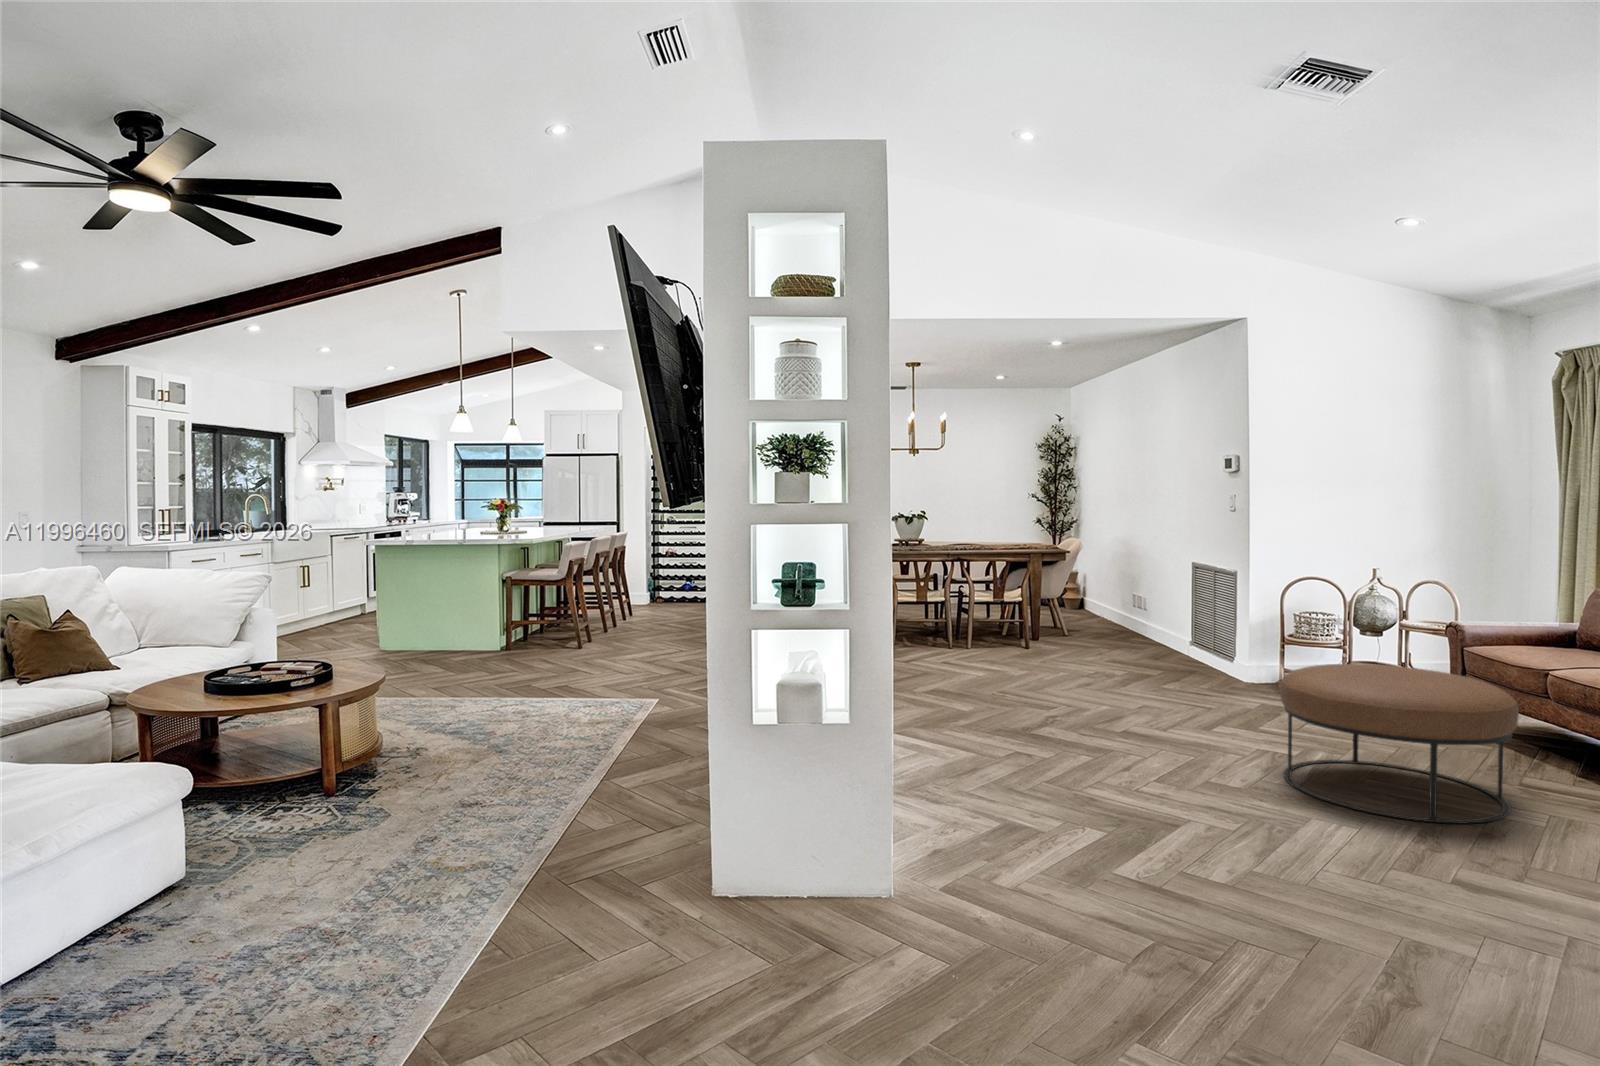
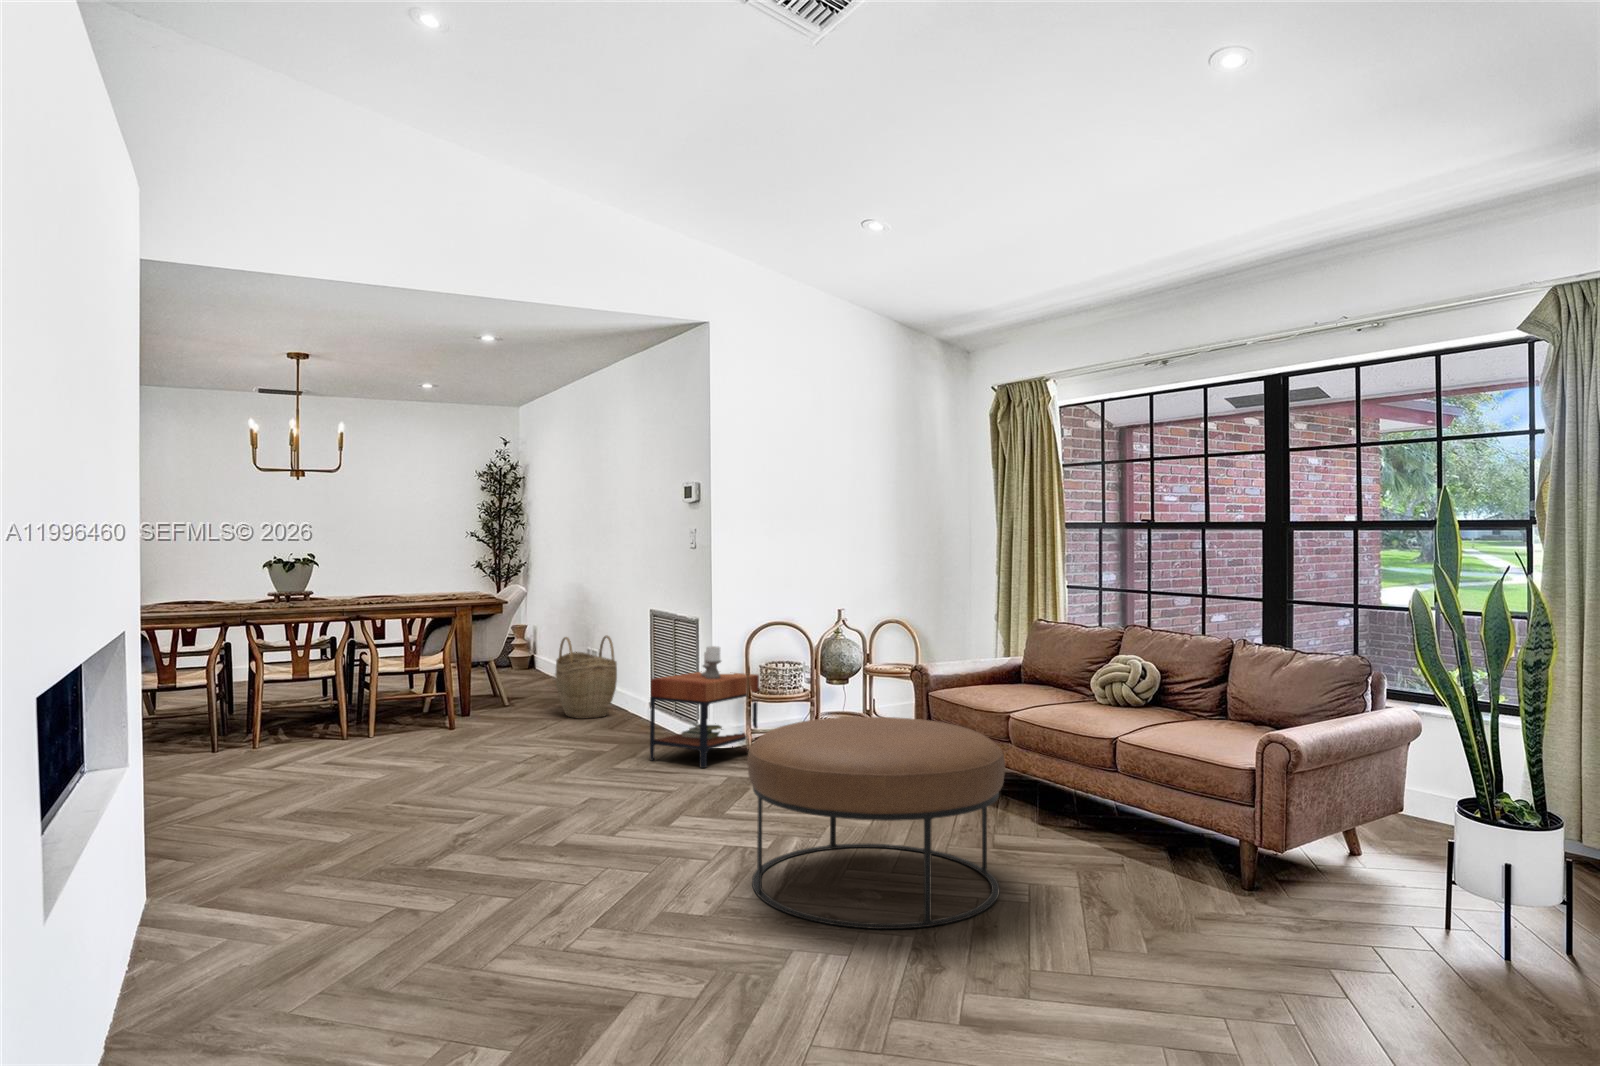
woven basket: none [1109,583,1160,648] -> present [555,635,617,719]
side table: none [1193,599,1291,694] -> present [650,646,759,768]

